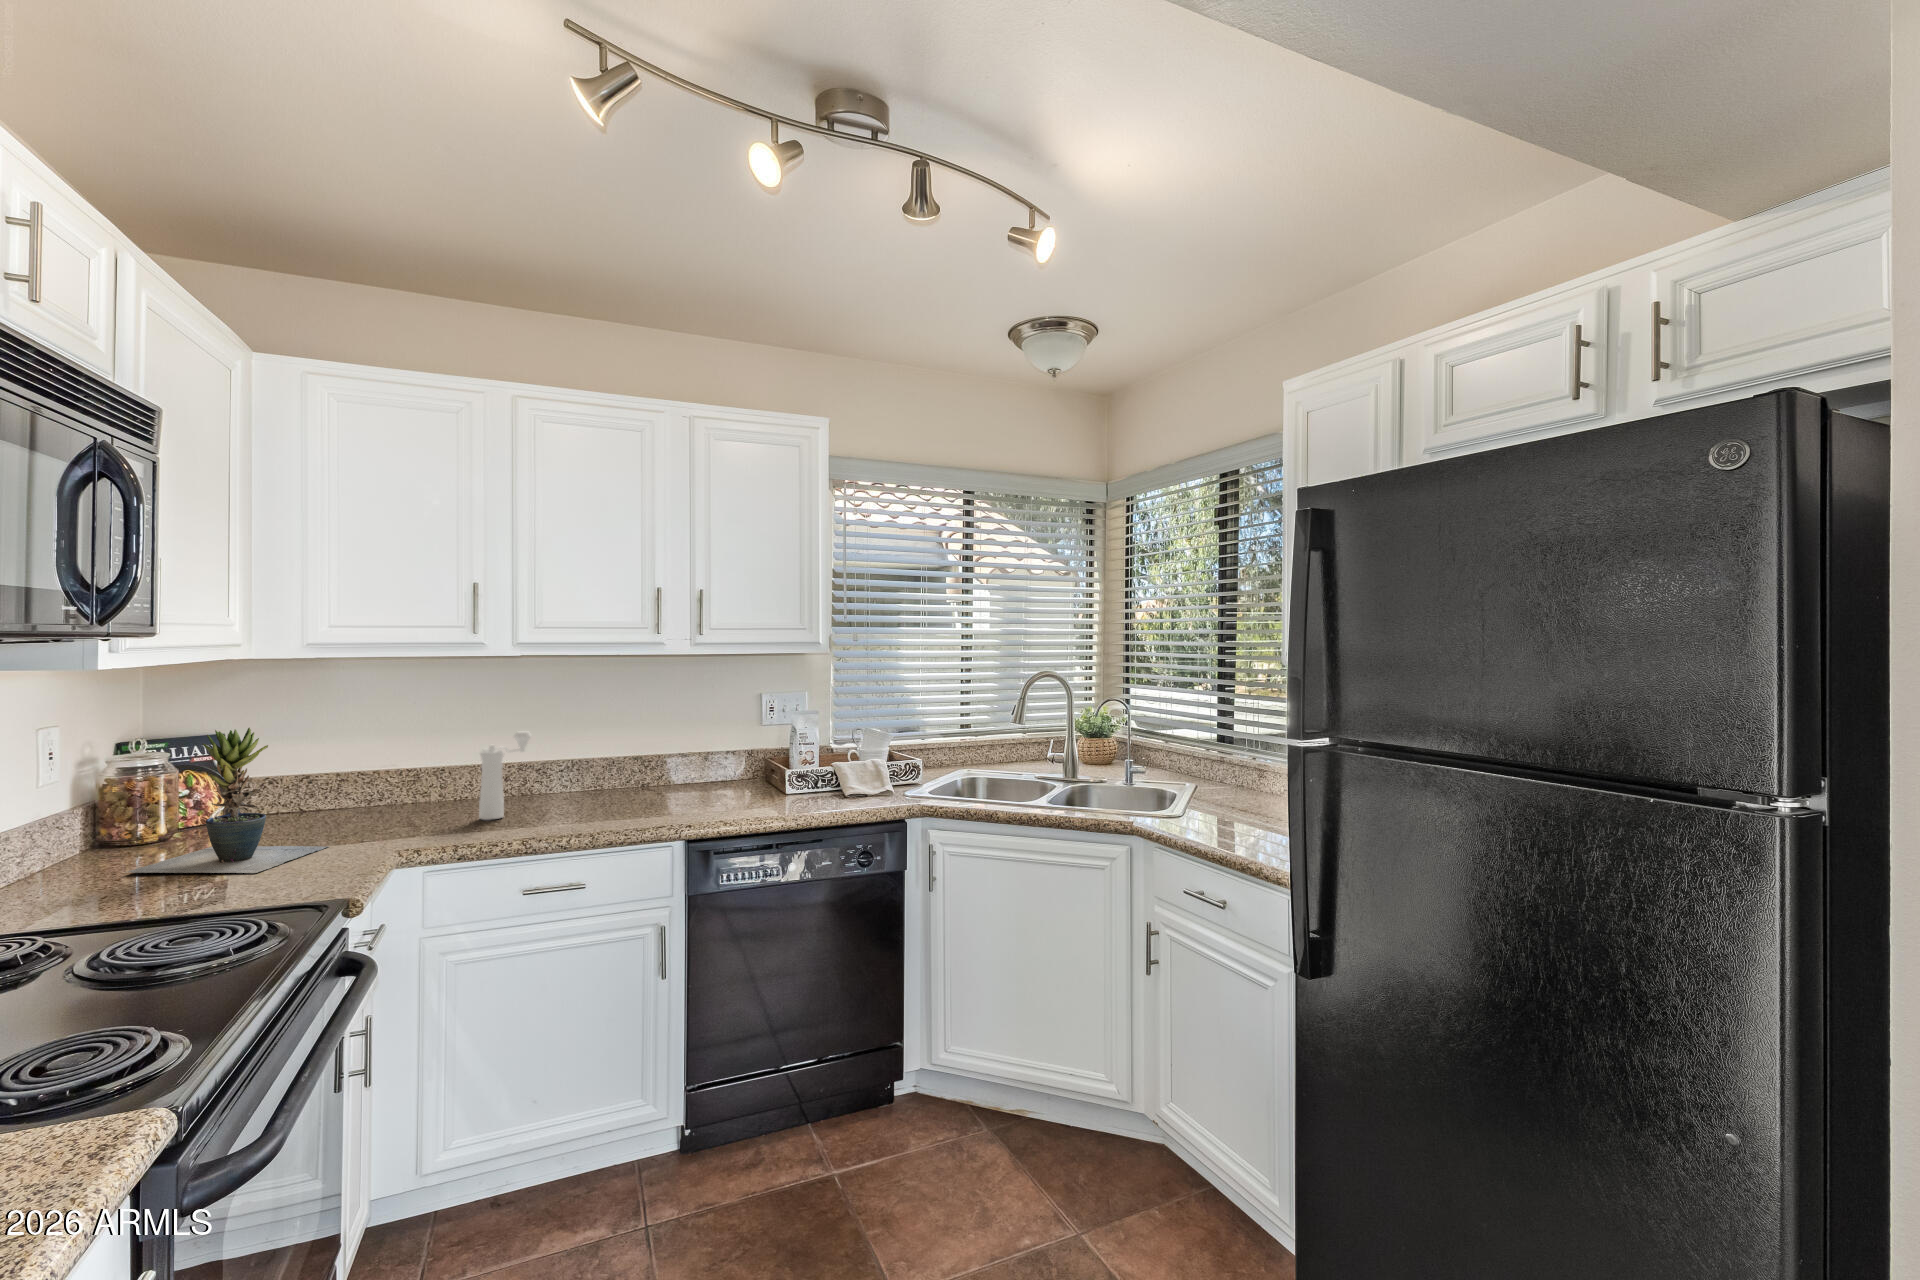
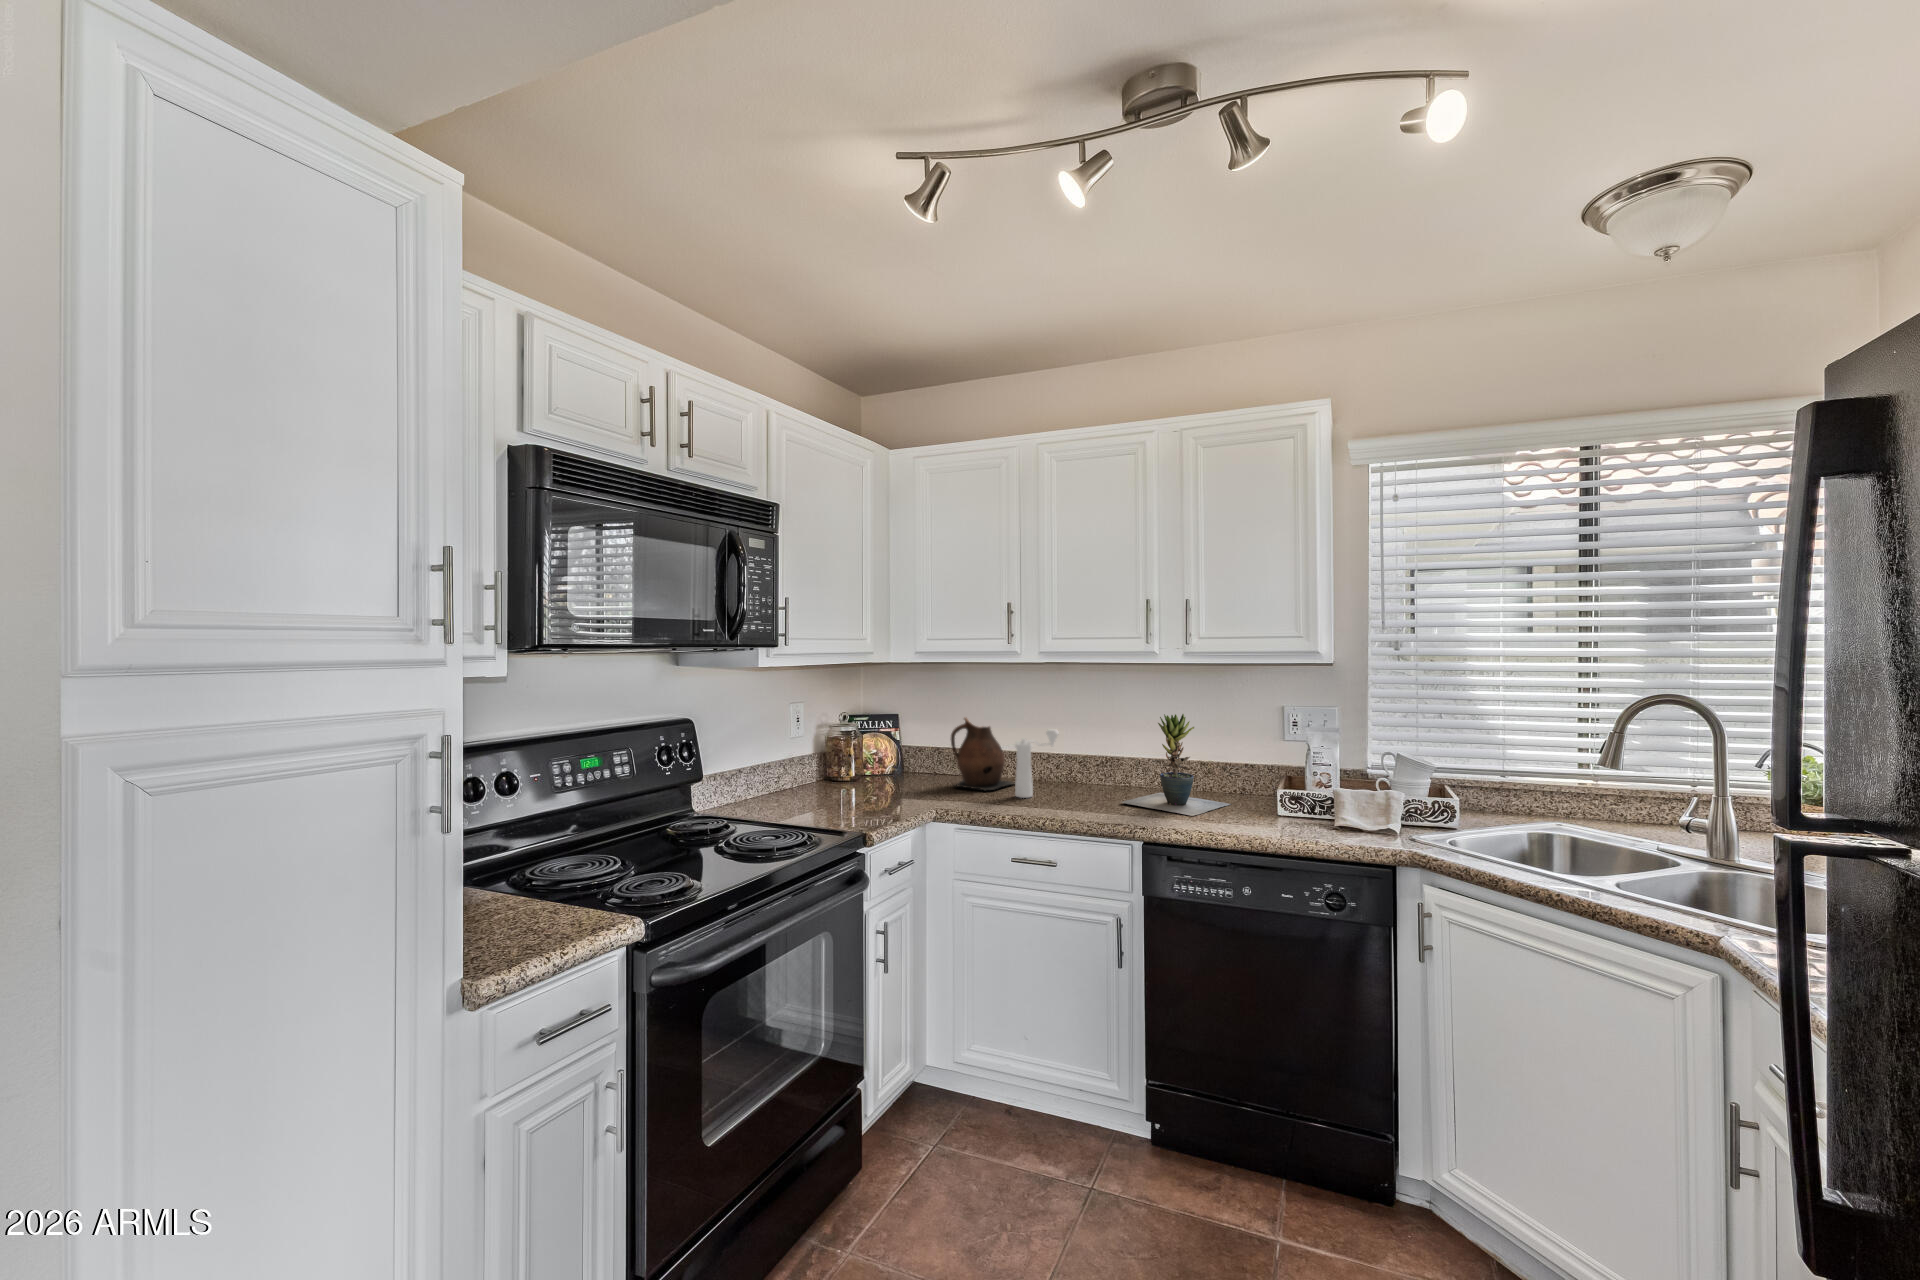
ceramic pitcher: none [357,725,453,821] -> present [951,718,1015,790]
potted plant: present [125,728,328,873] -> present [1122,714,1230,816]

